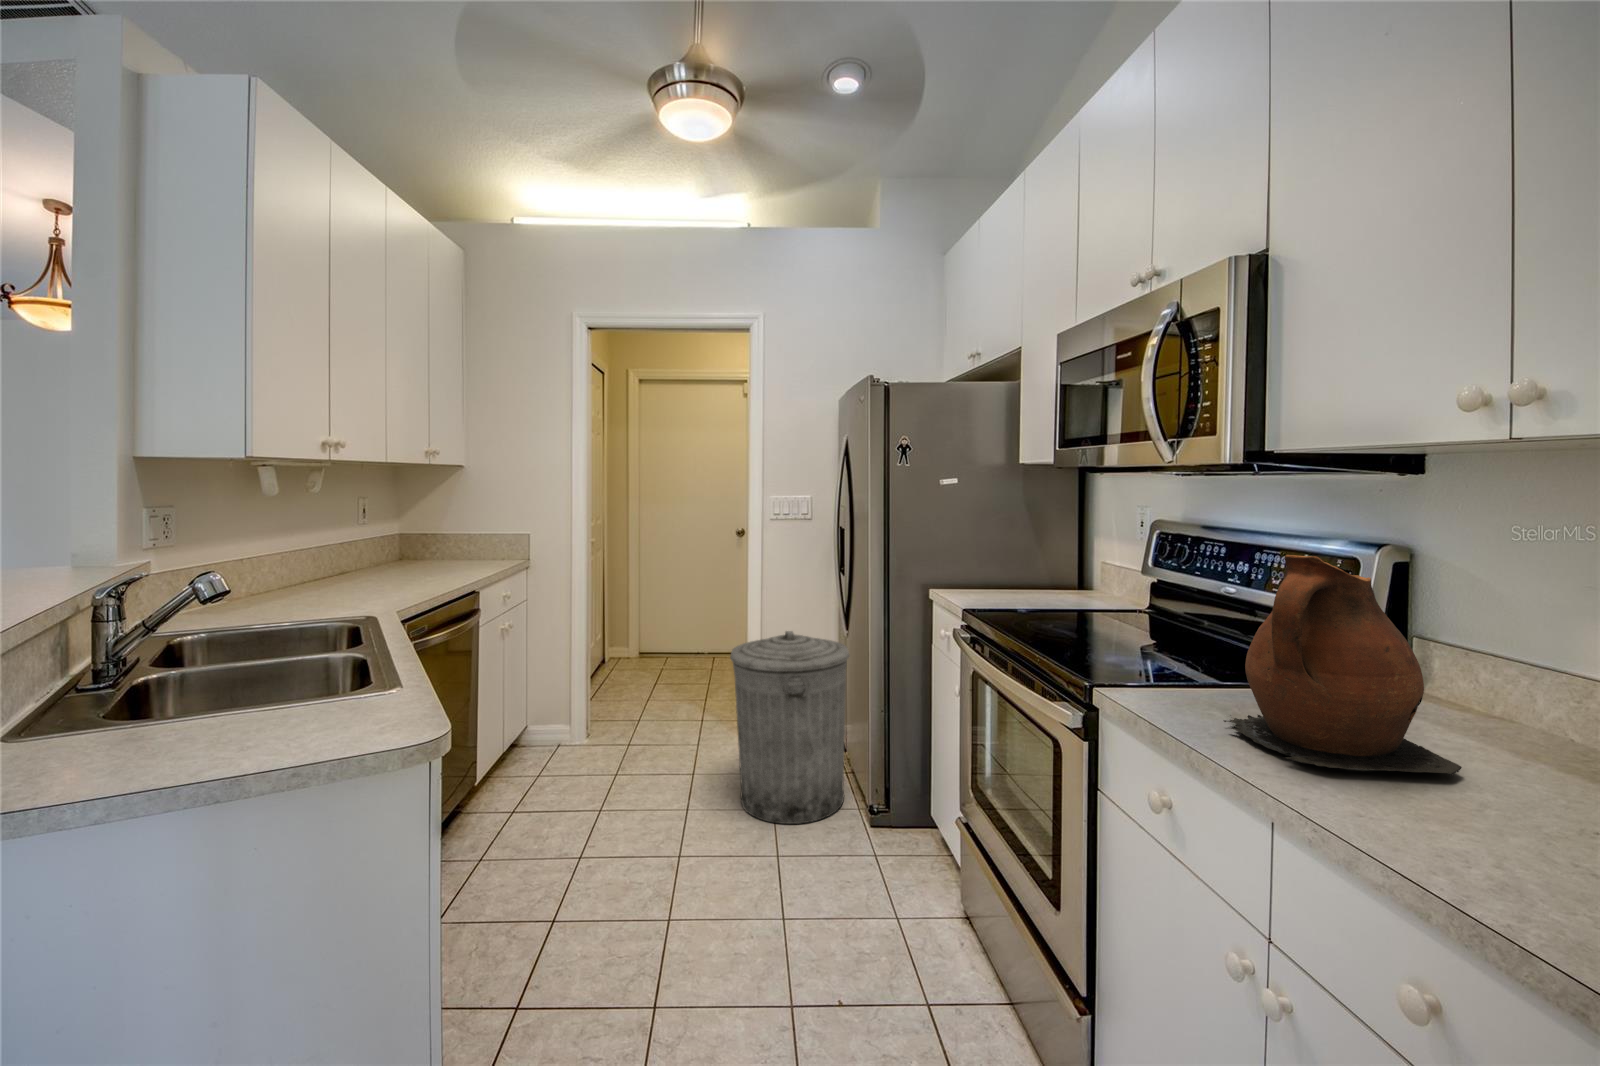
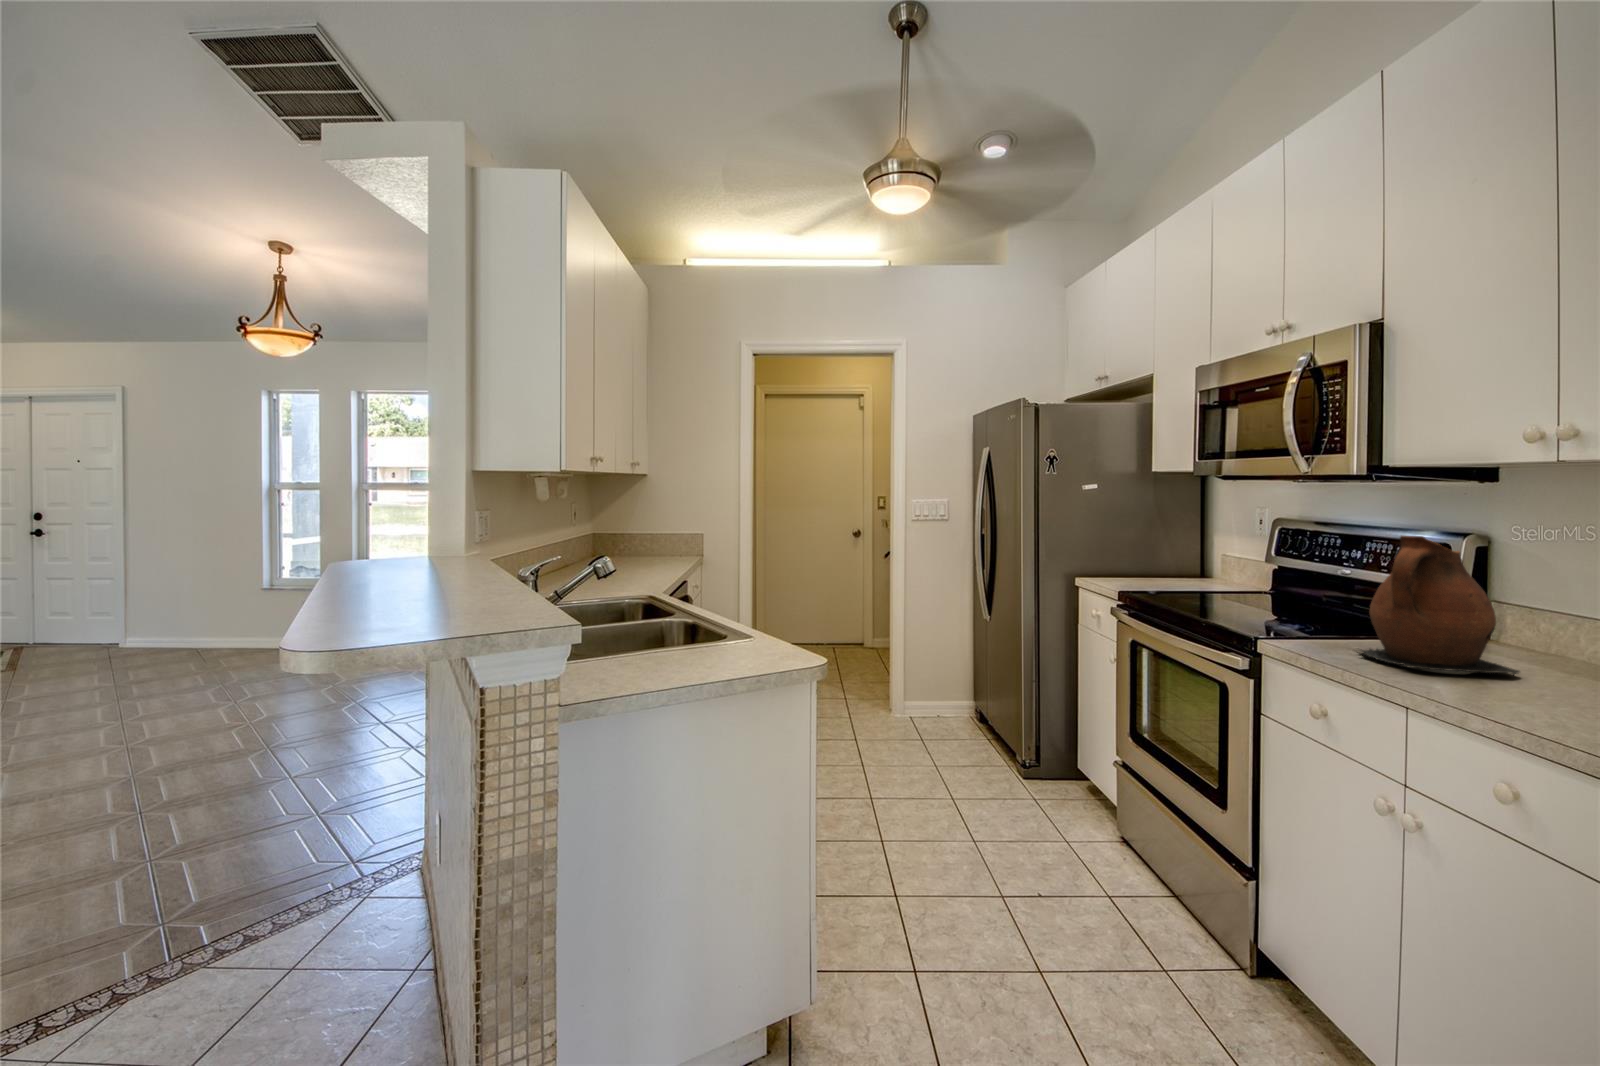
trash can: present [730,631,849,824] -> none [888,611,991,771]

